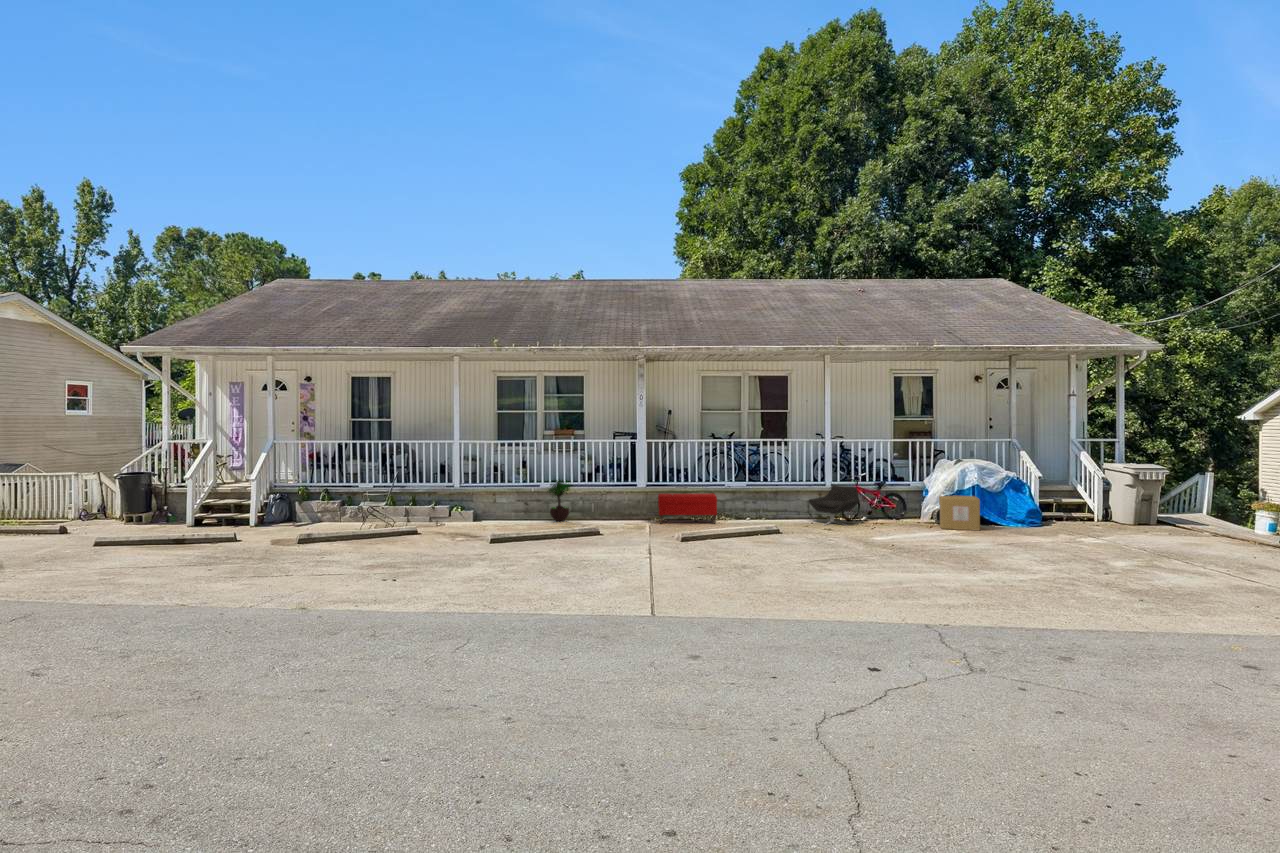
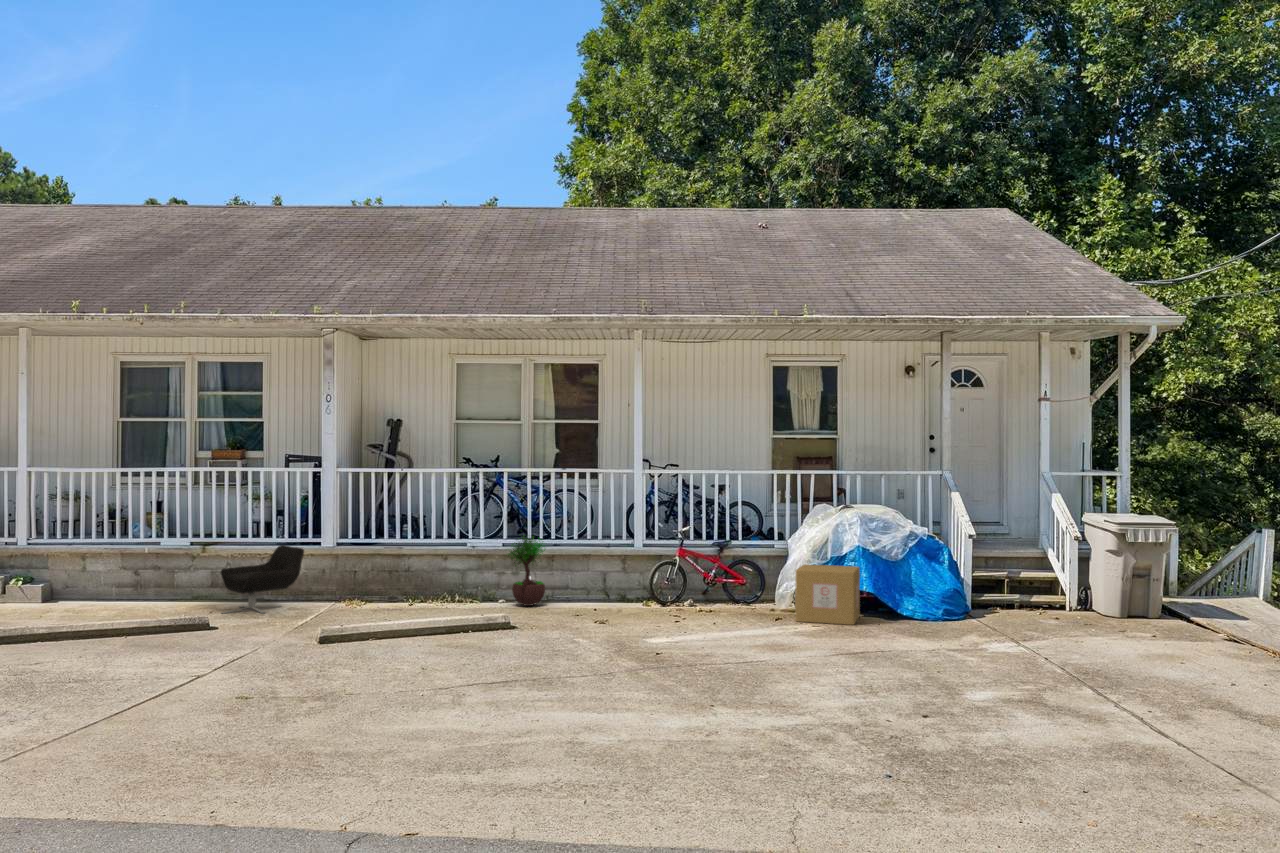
potted tree: present [547,480,569,521] -> present [507,536,545,606]
lounge chair: present [809,485,859,525] -> present [220,545,304,613]
bench: present [658,494,717,524] -> none [338,558,445,610]

